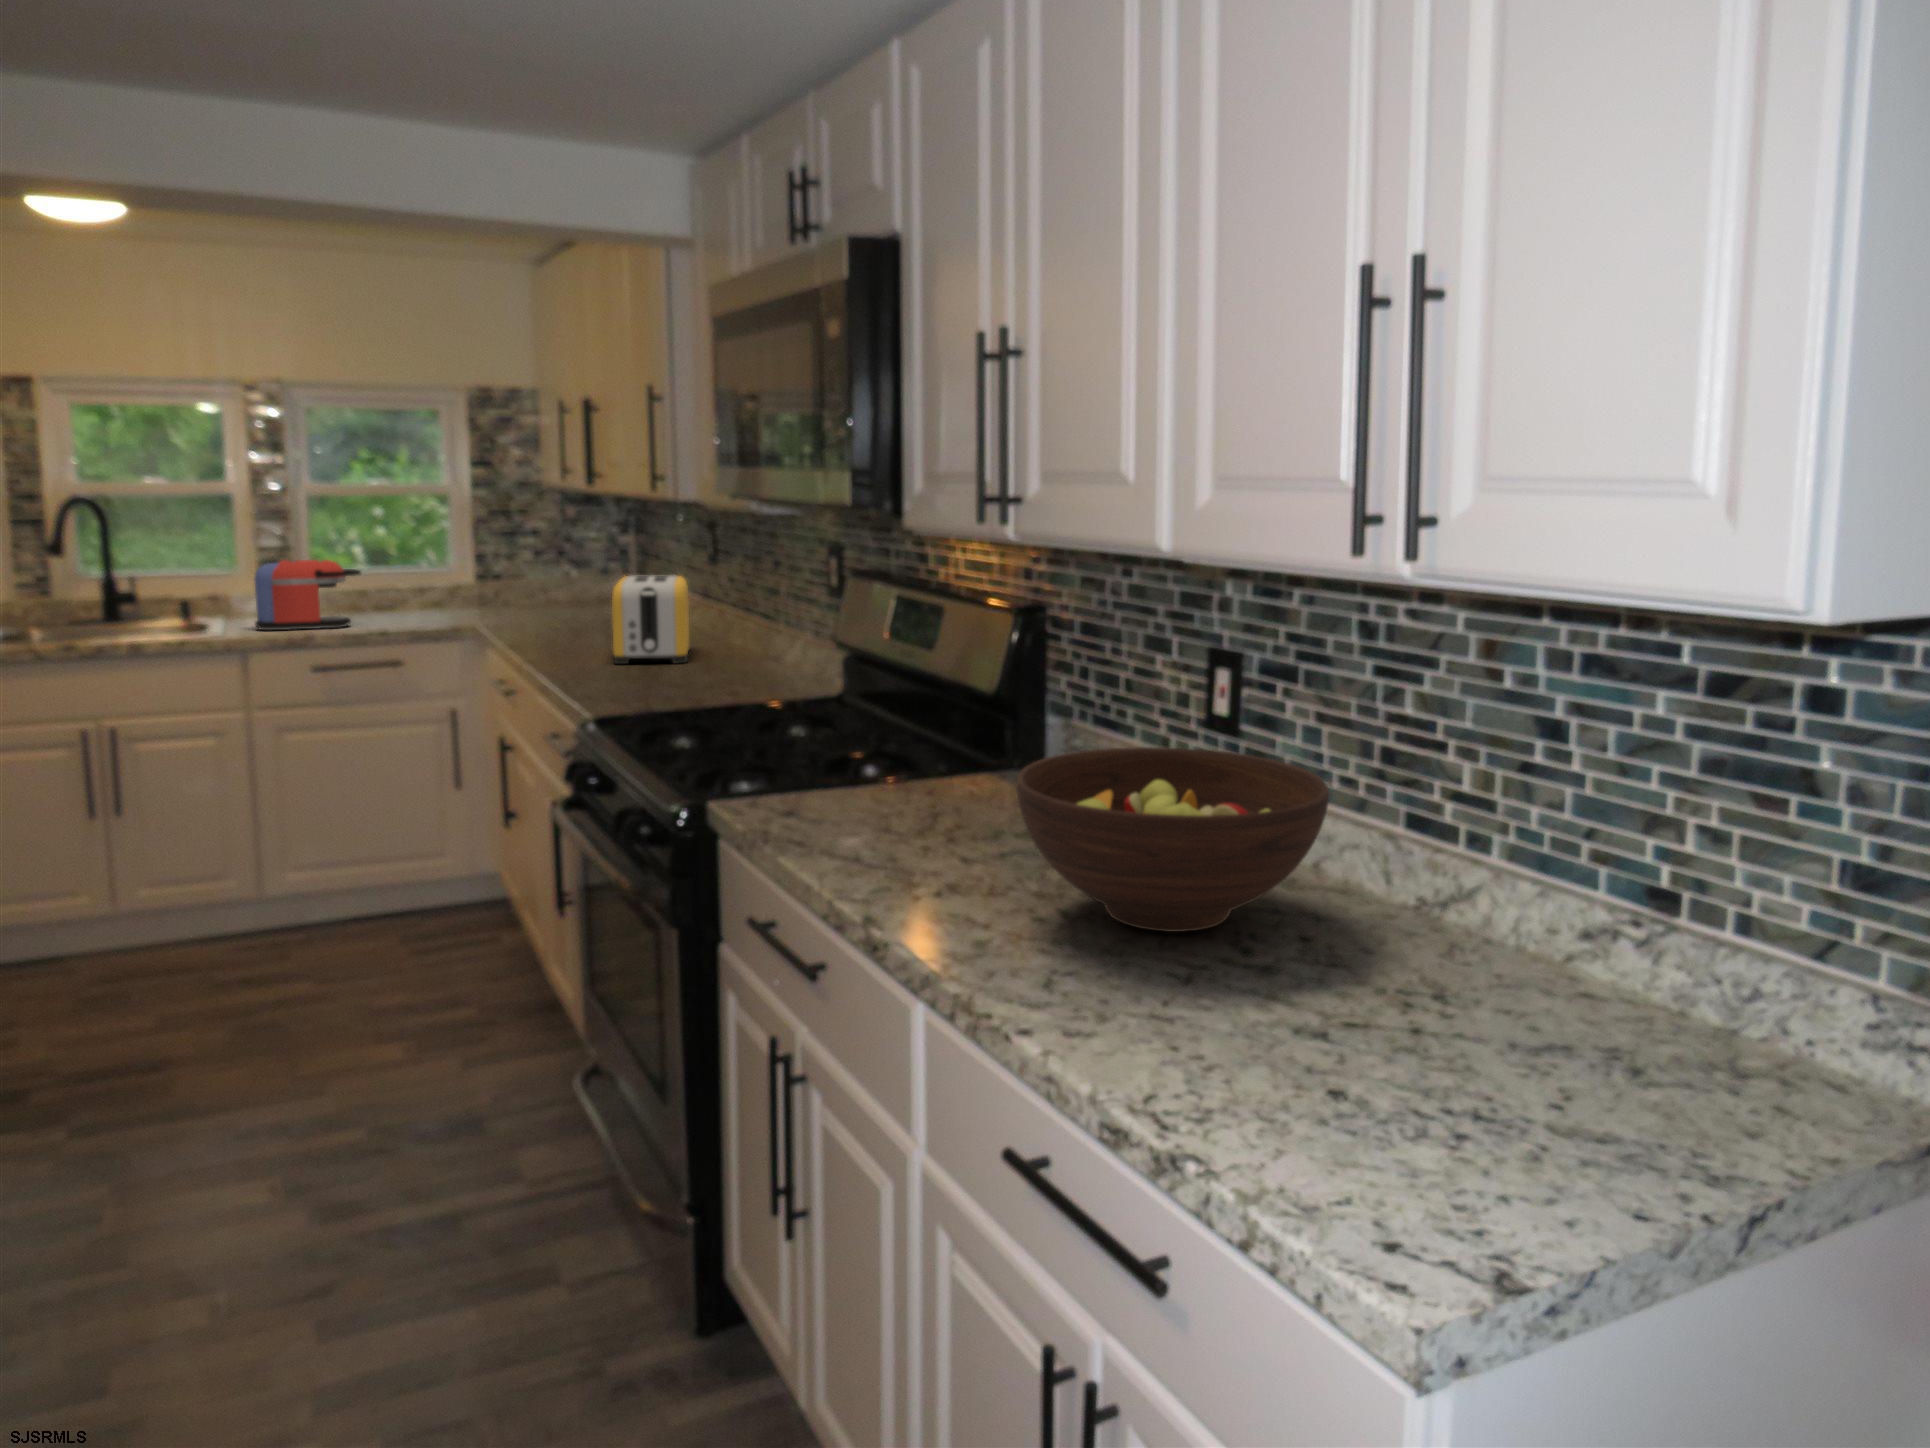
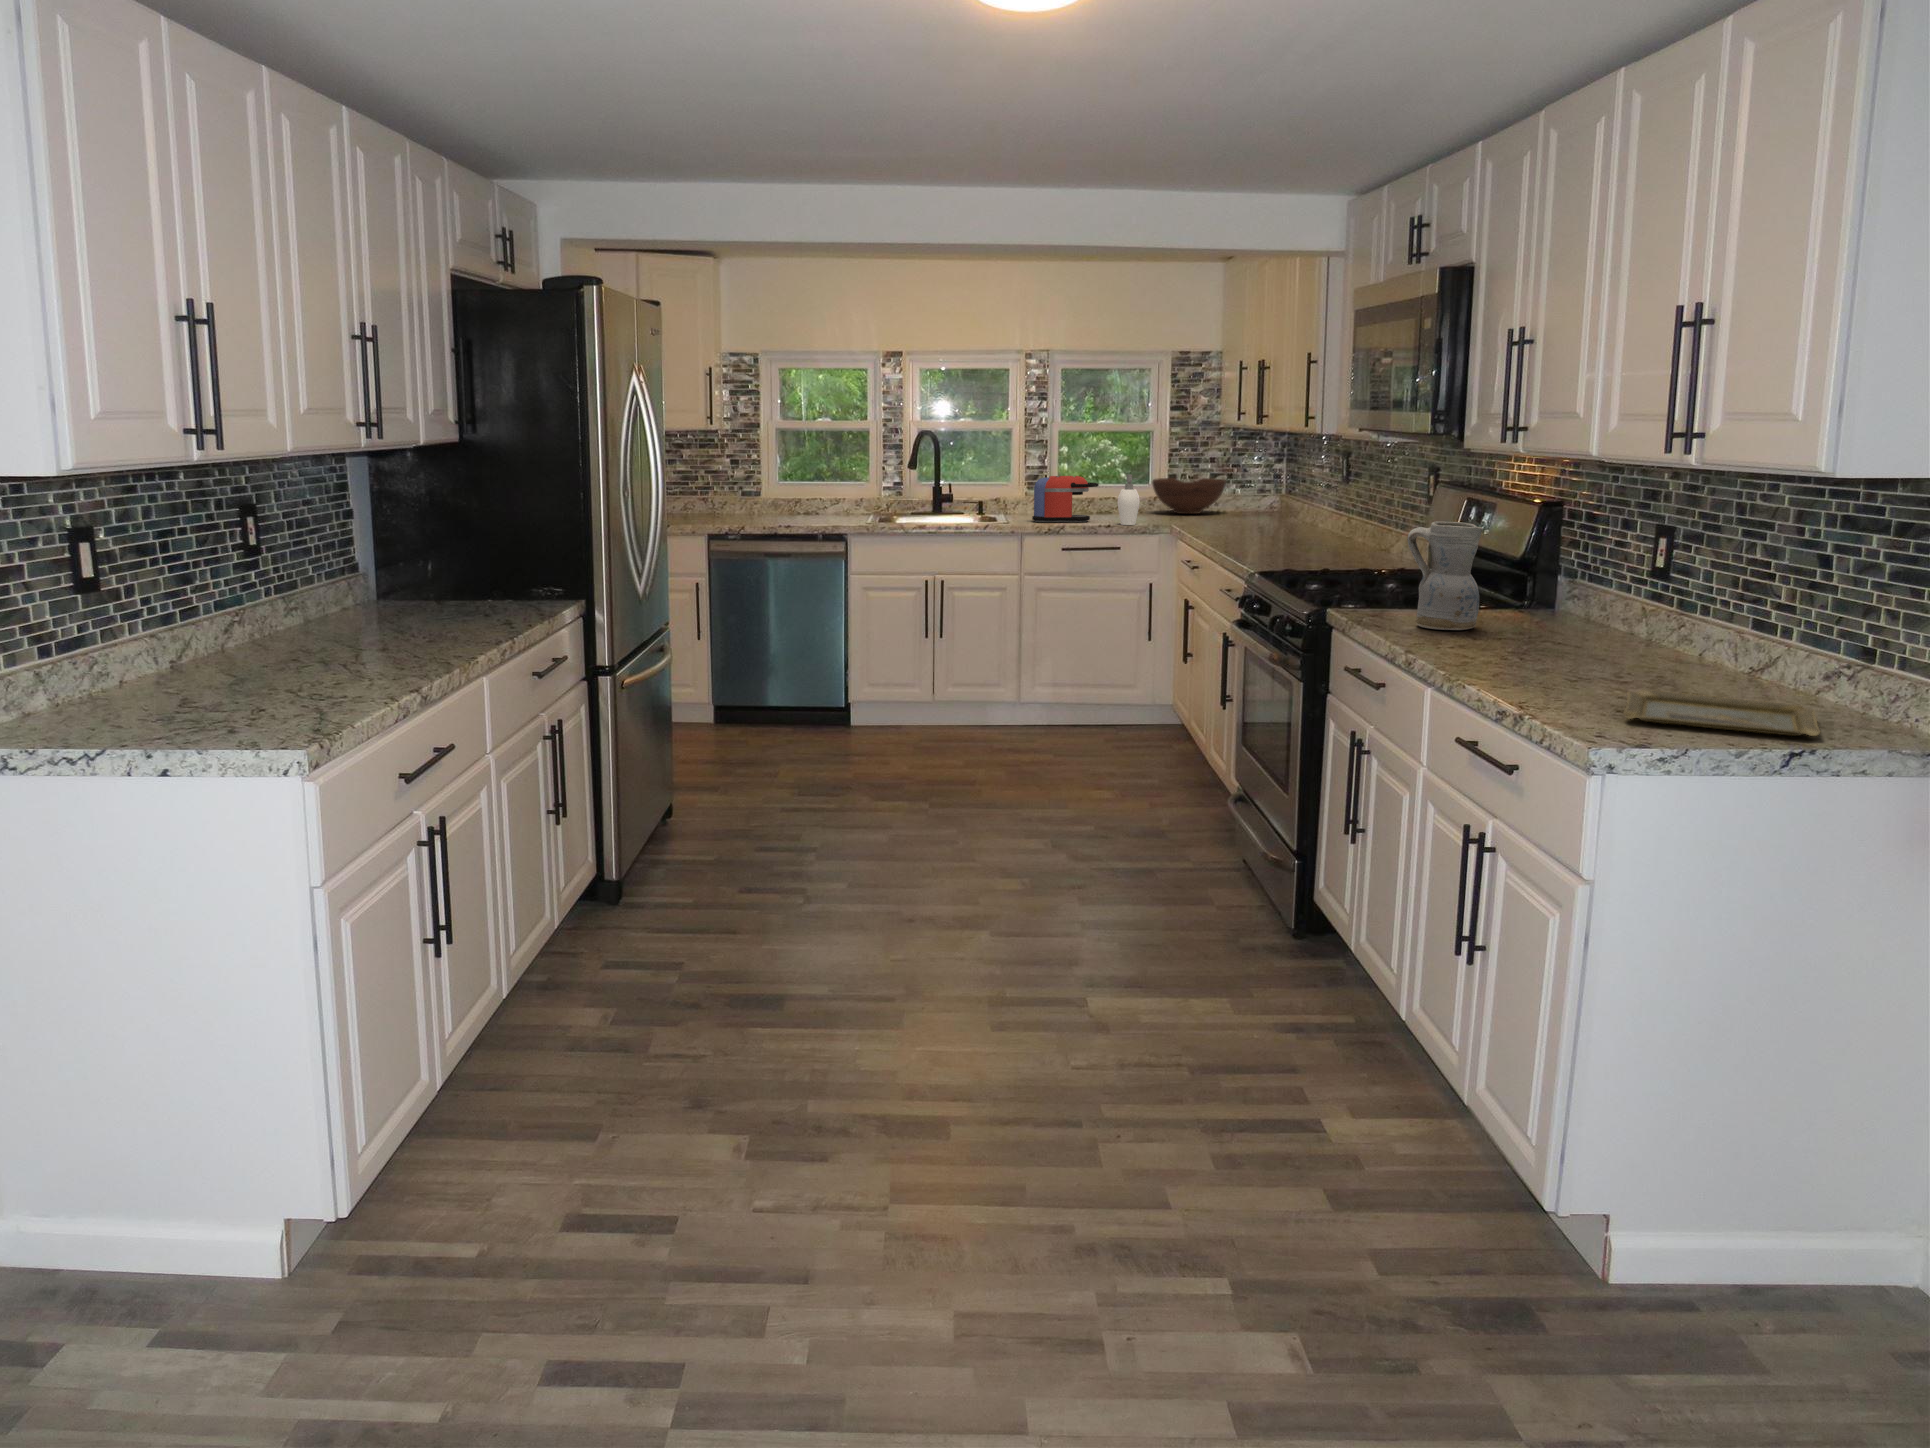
soap dispenser: none [391,557,426,631] -> present [1118,474,1140,525]
toaster: present [612,575,690,664] -> none [1268,488,1324,549]
ceramic pitcher: none [838,652,961,840] -> present [1407,521,1483,630]
fruit bowl: present [1016,747,1329,932] -> present [1152,478,1226,514]
tray: none [1326,1015,1731,1134] -> present [1624,690,1821,736]

